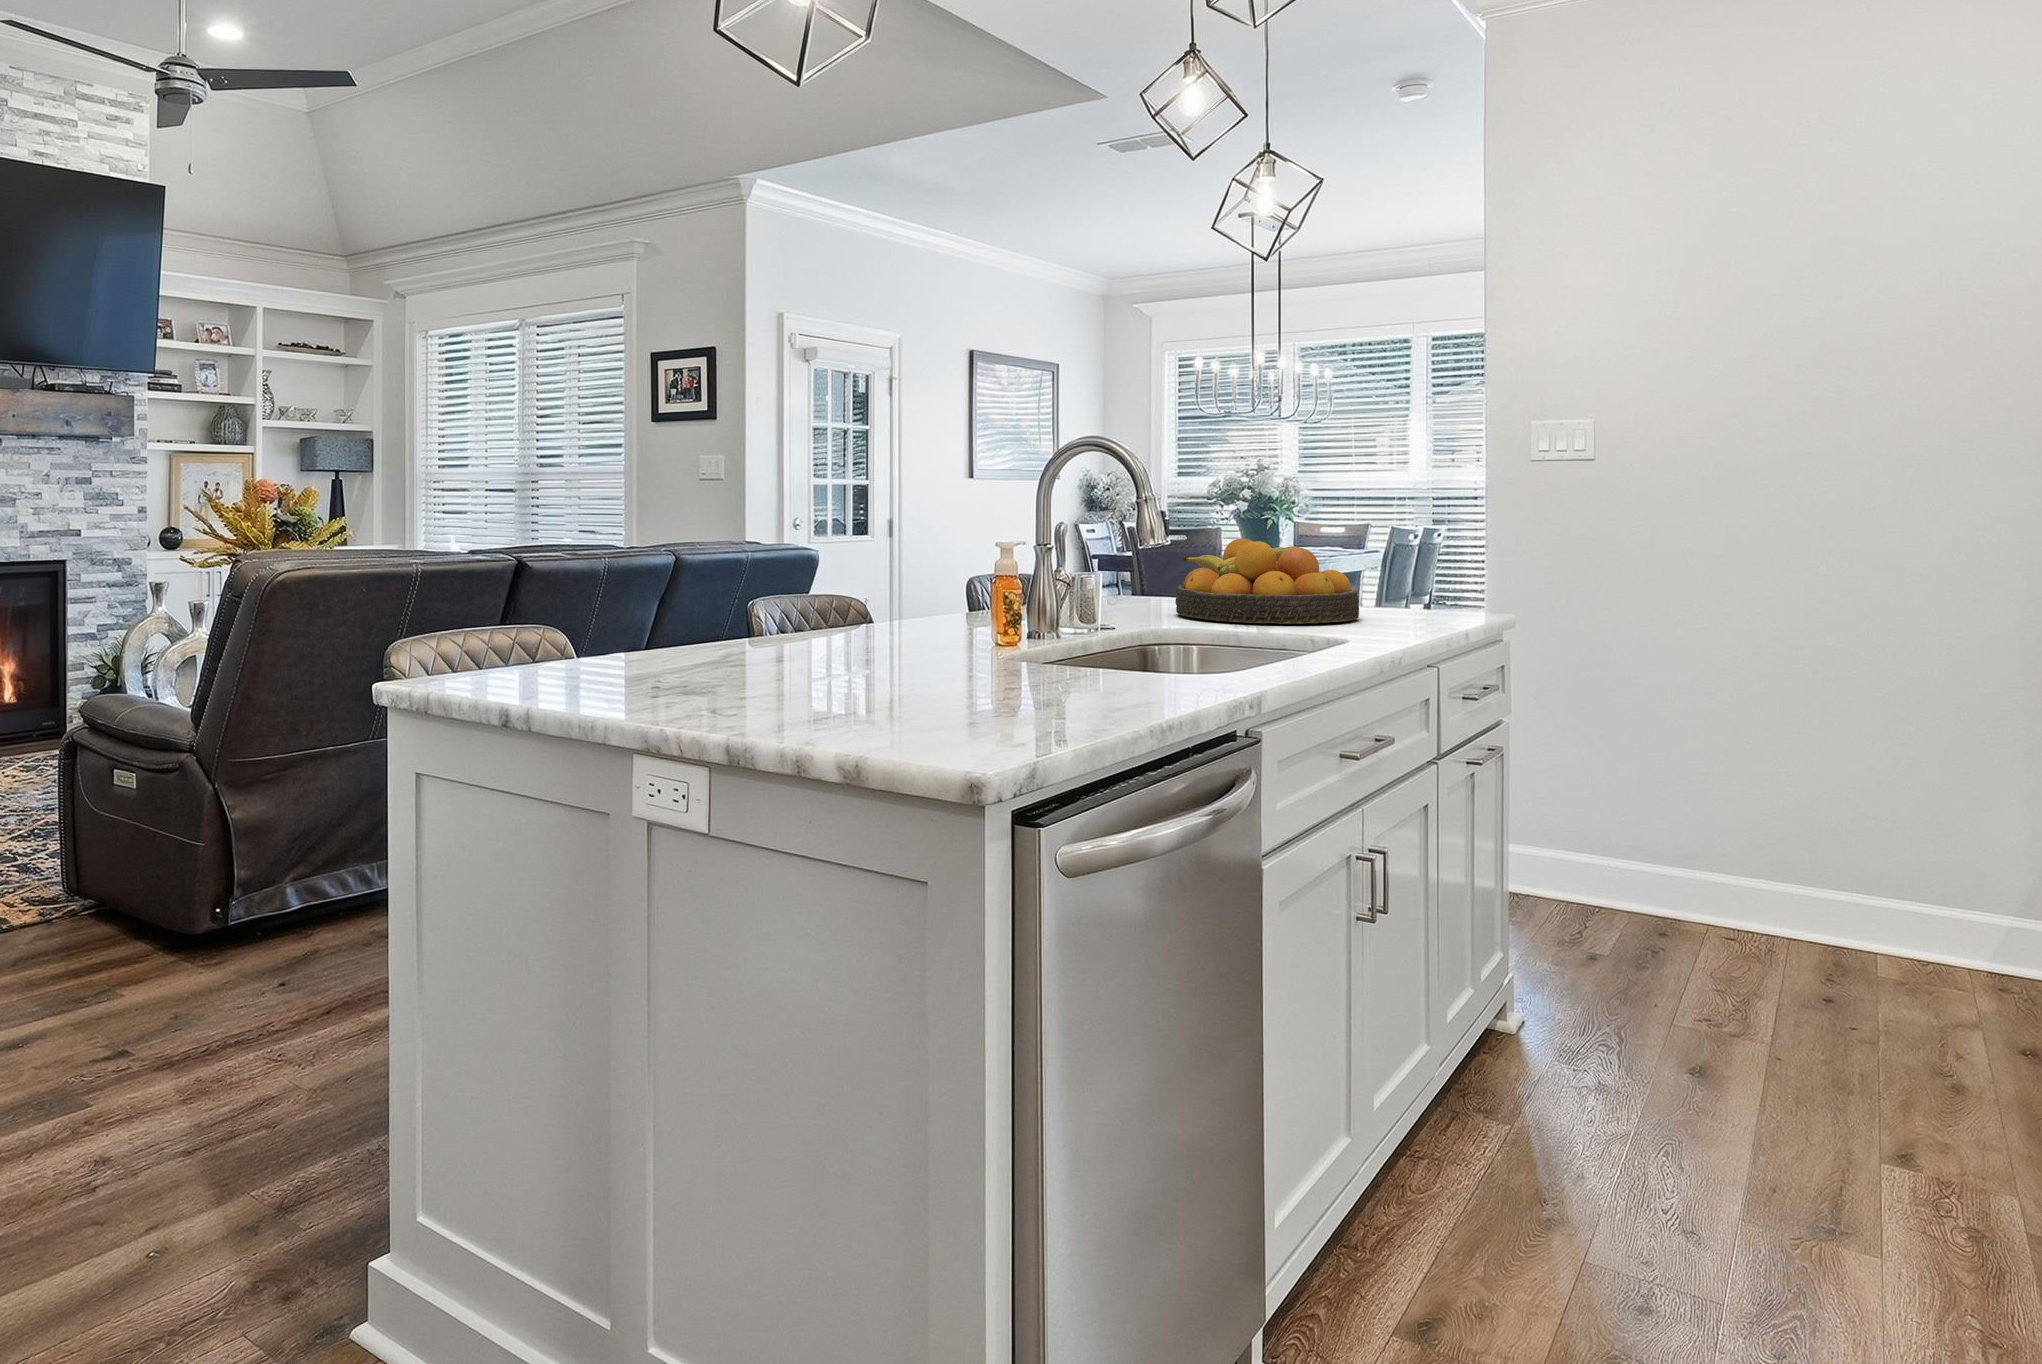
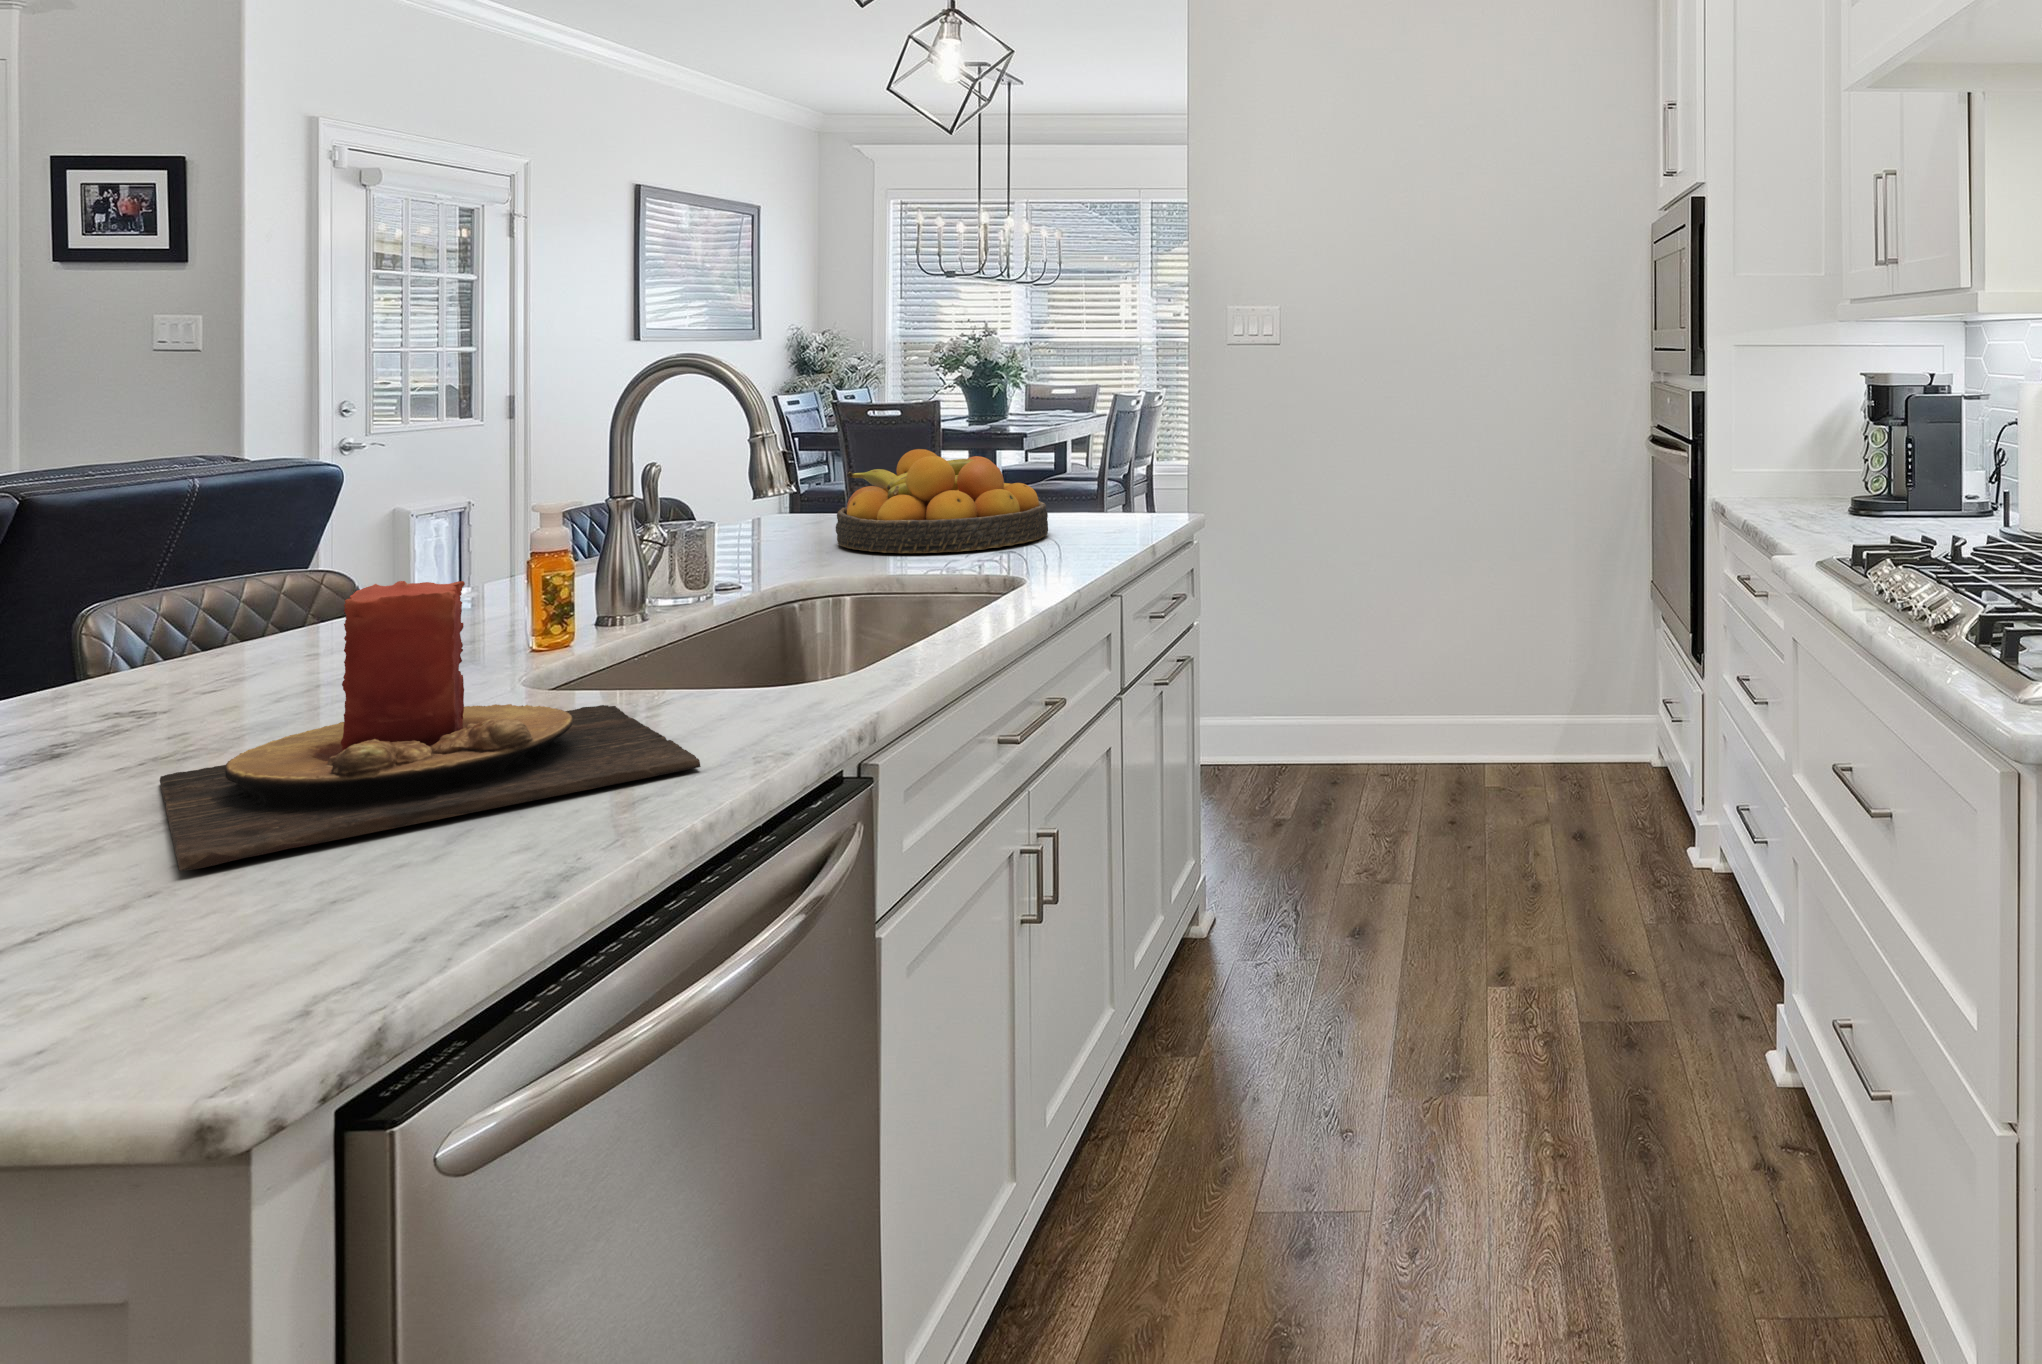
candle: none [838,570,1141,716] -> present [160,581,701,871]

